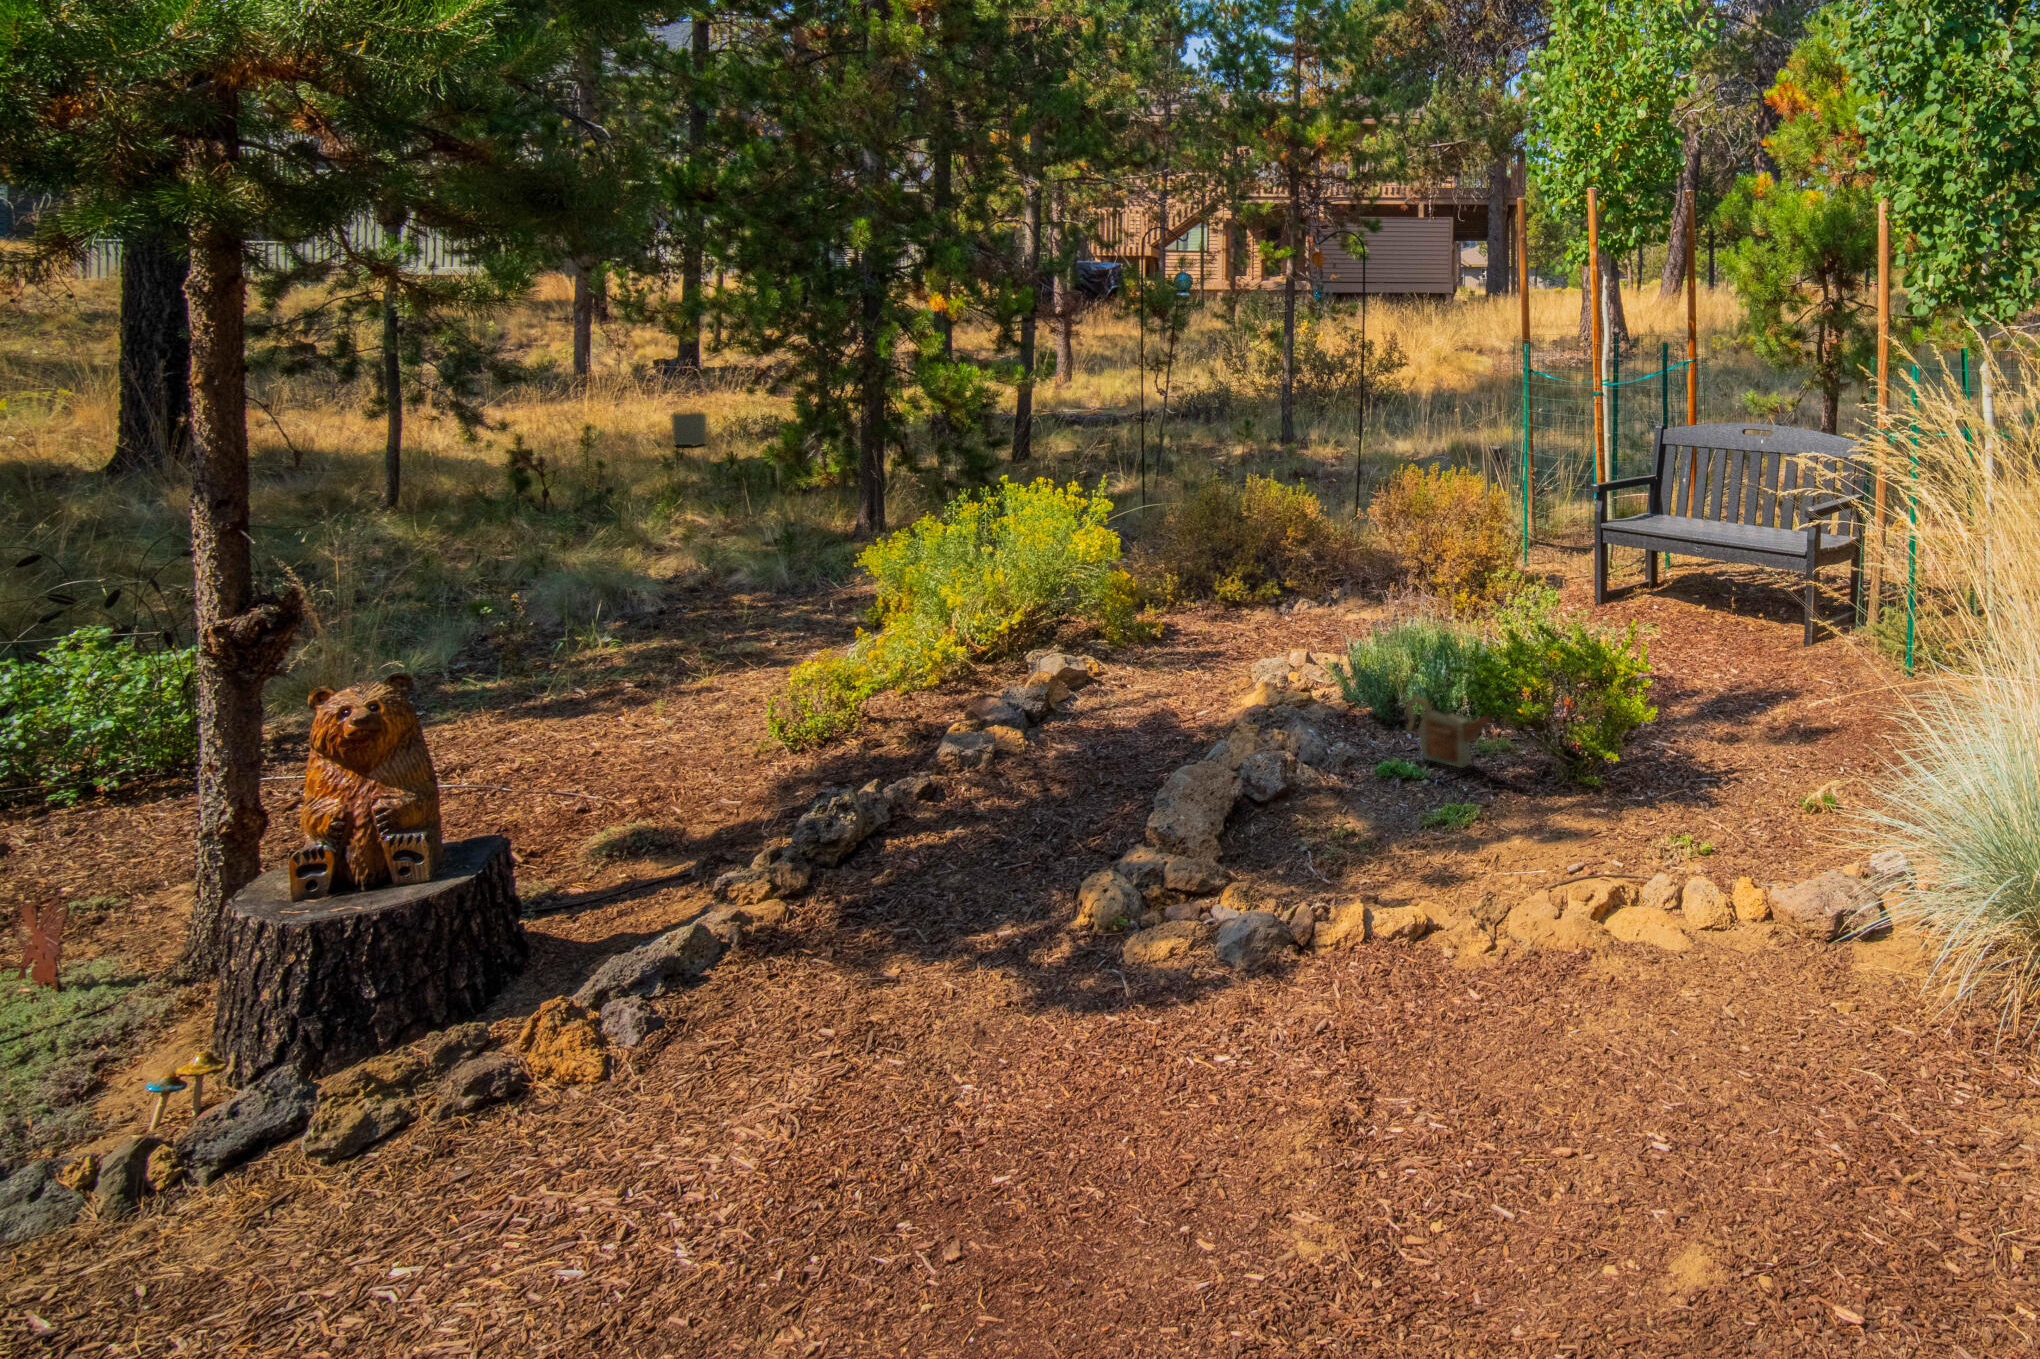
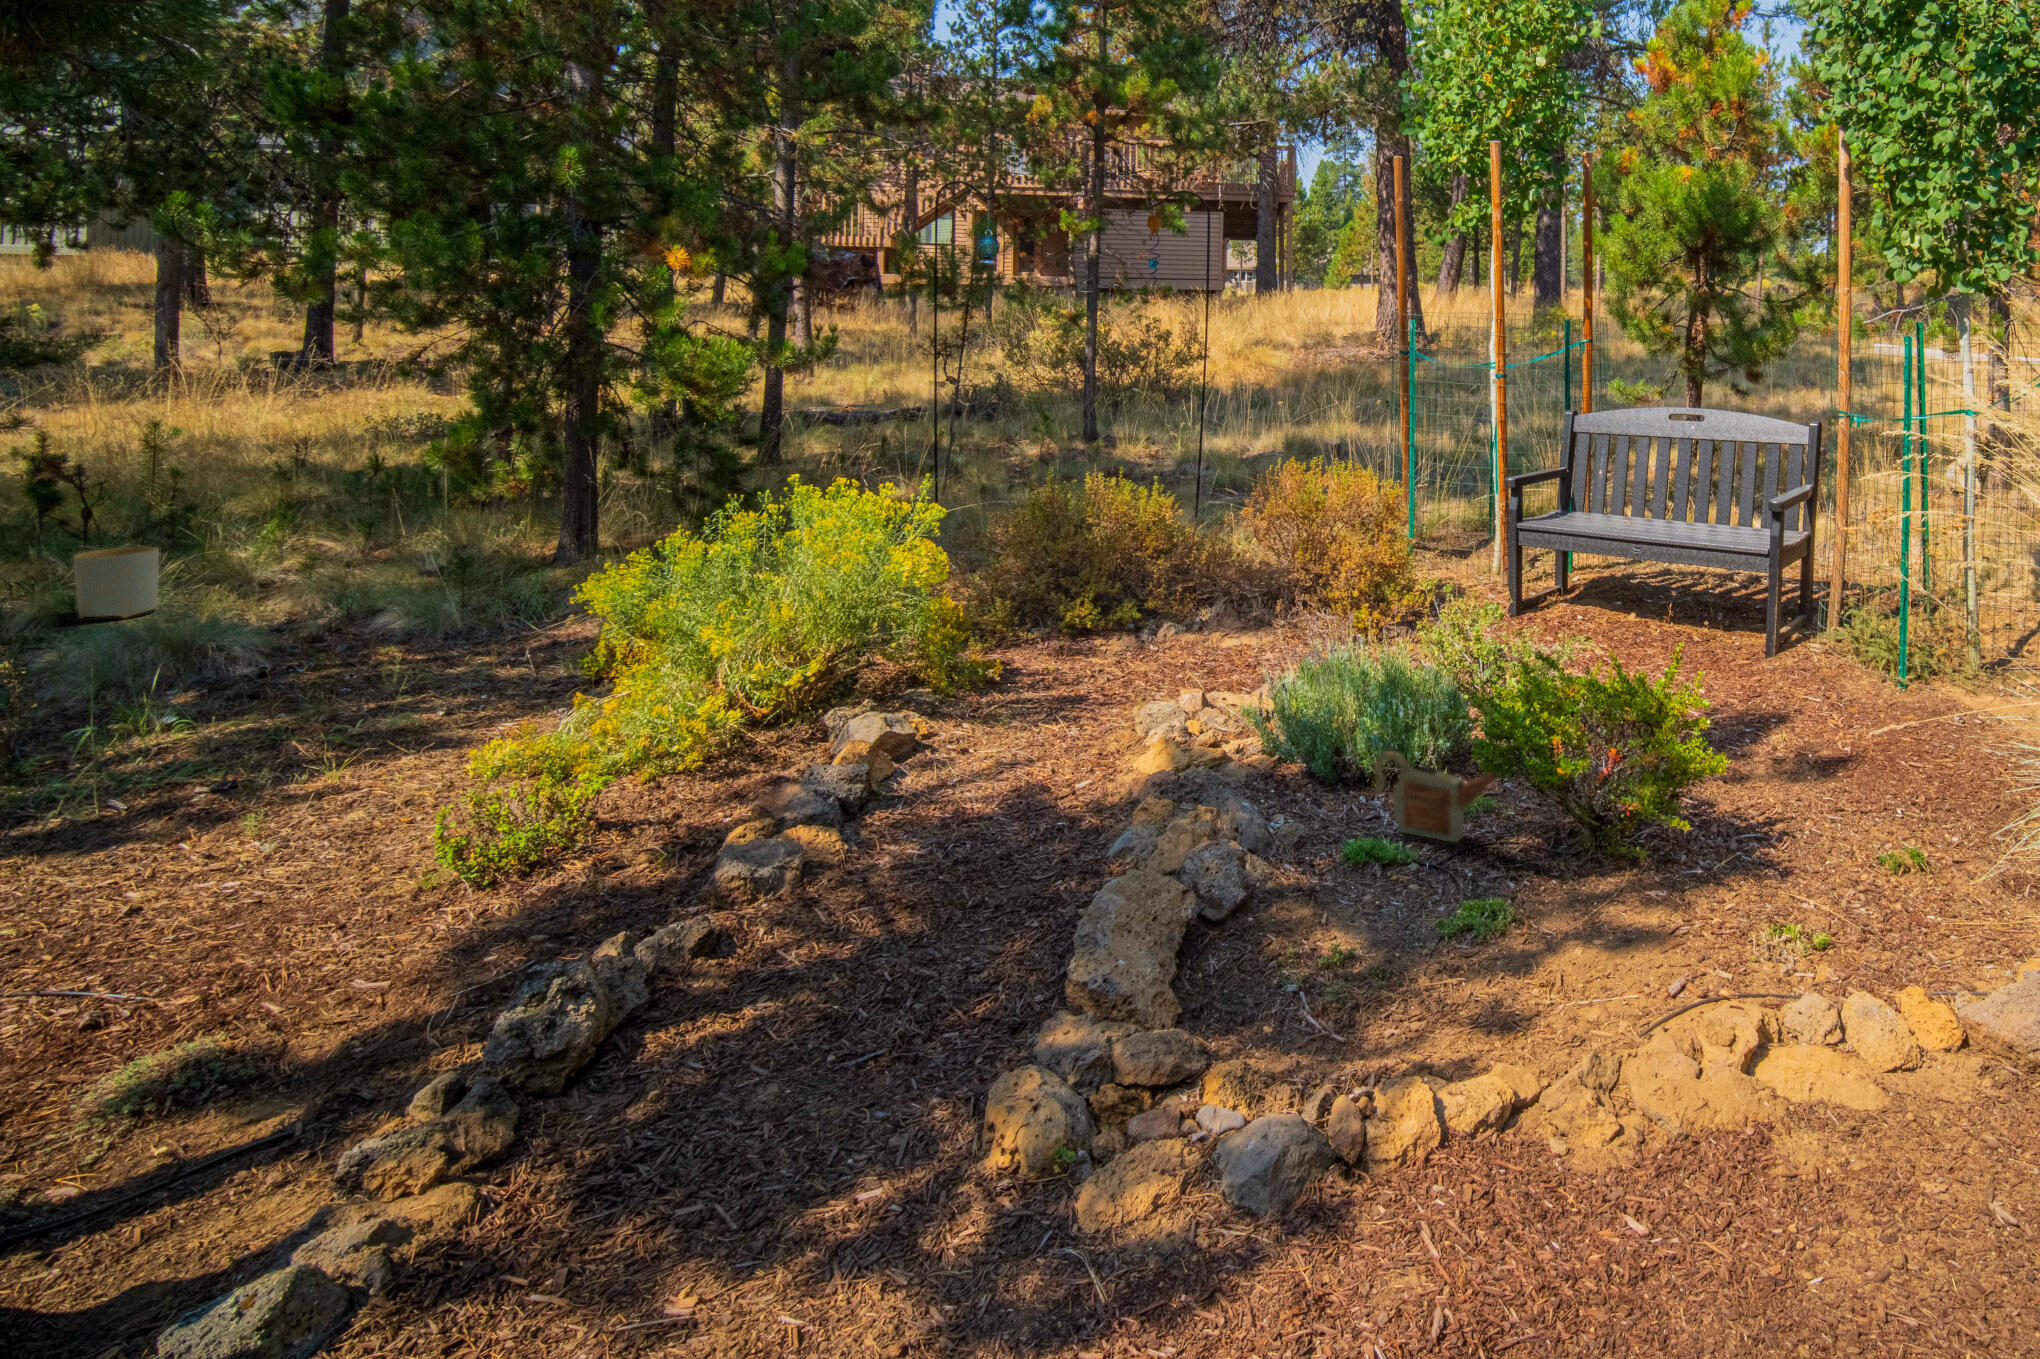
planter: present [672,412,707,446] -> present [73,547,159,618]

